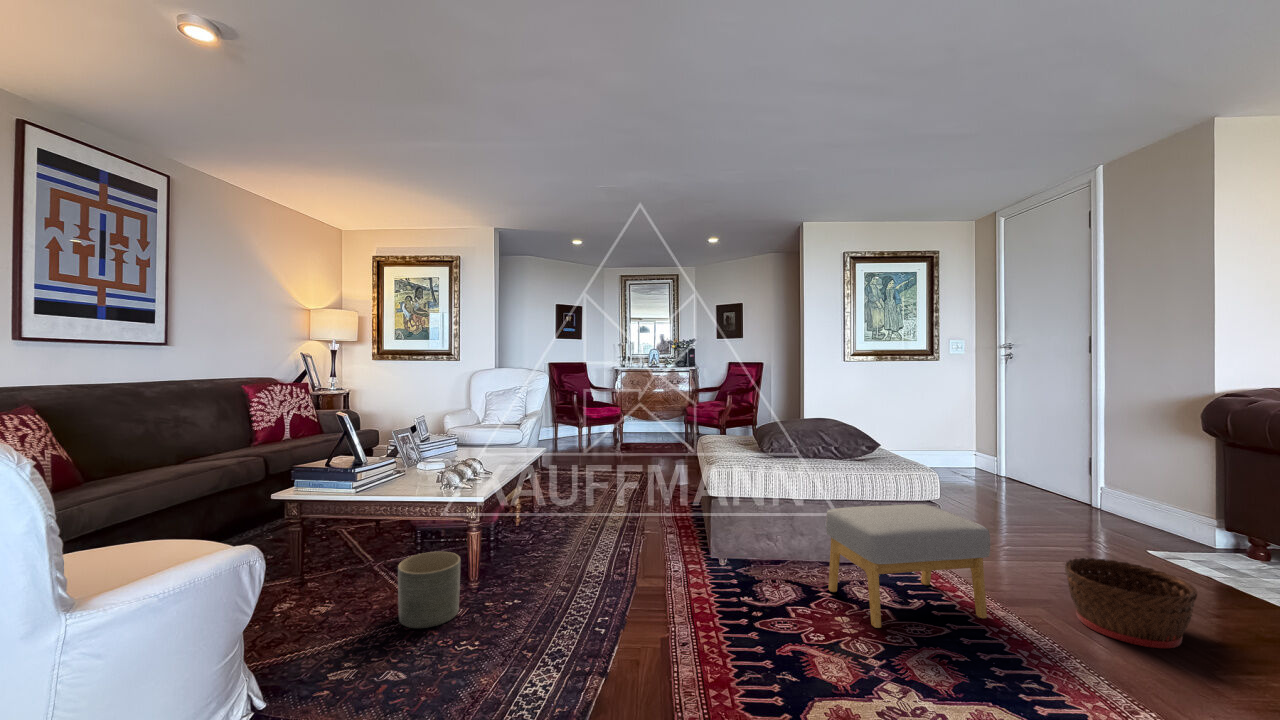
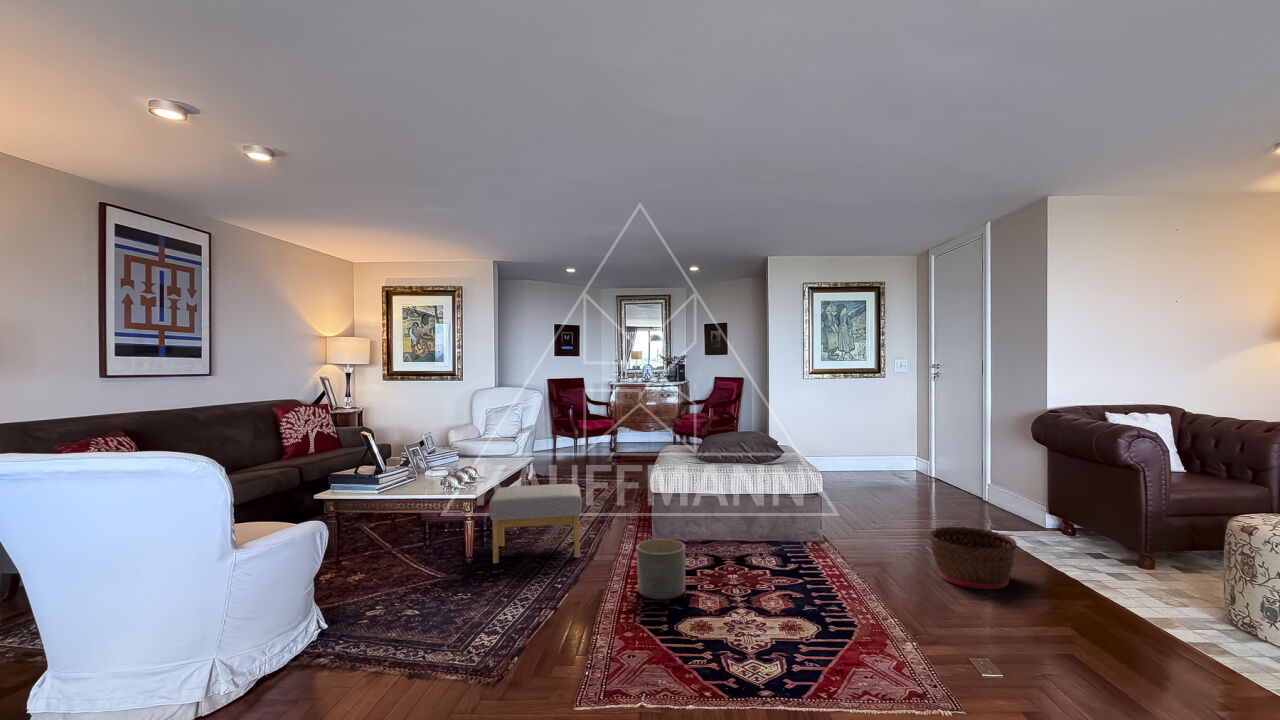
footstool: present [826,505,990,628] -> present [489,484,582,563]
planter: present [398,552,460,628] -> present [637,539,685,599]

